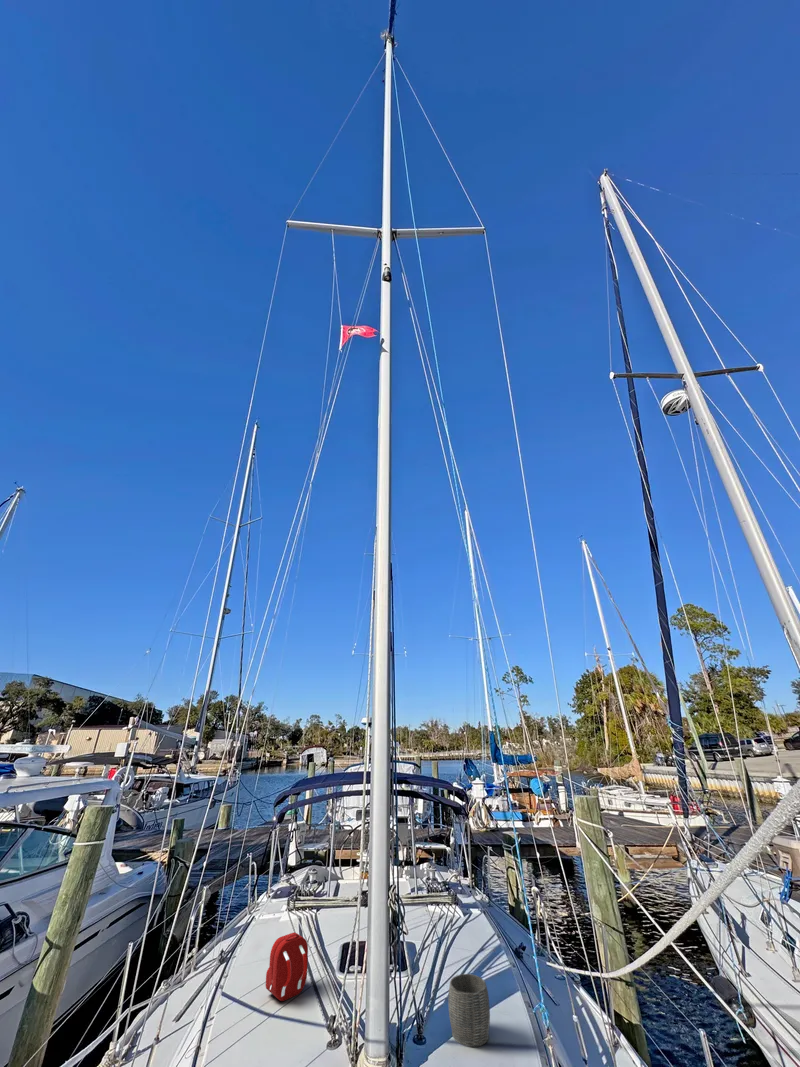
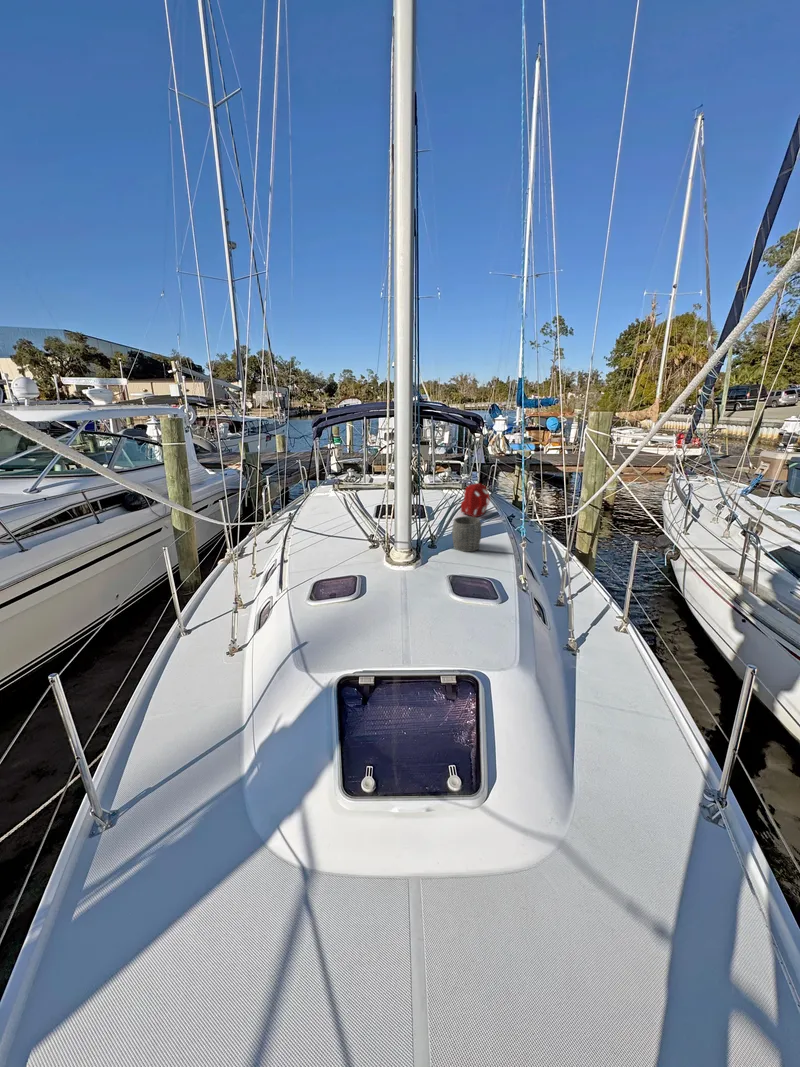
backpack: present [266,932,308,1001] -> present [461,483,490,517]

